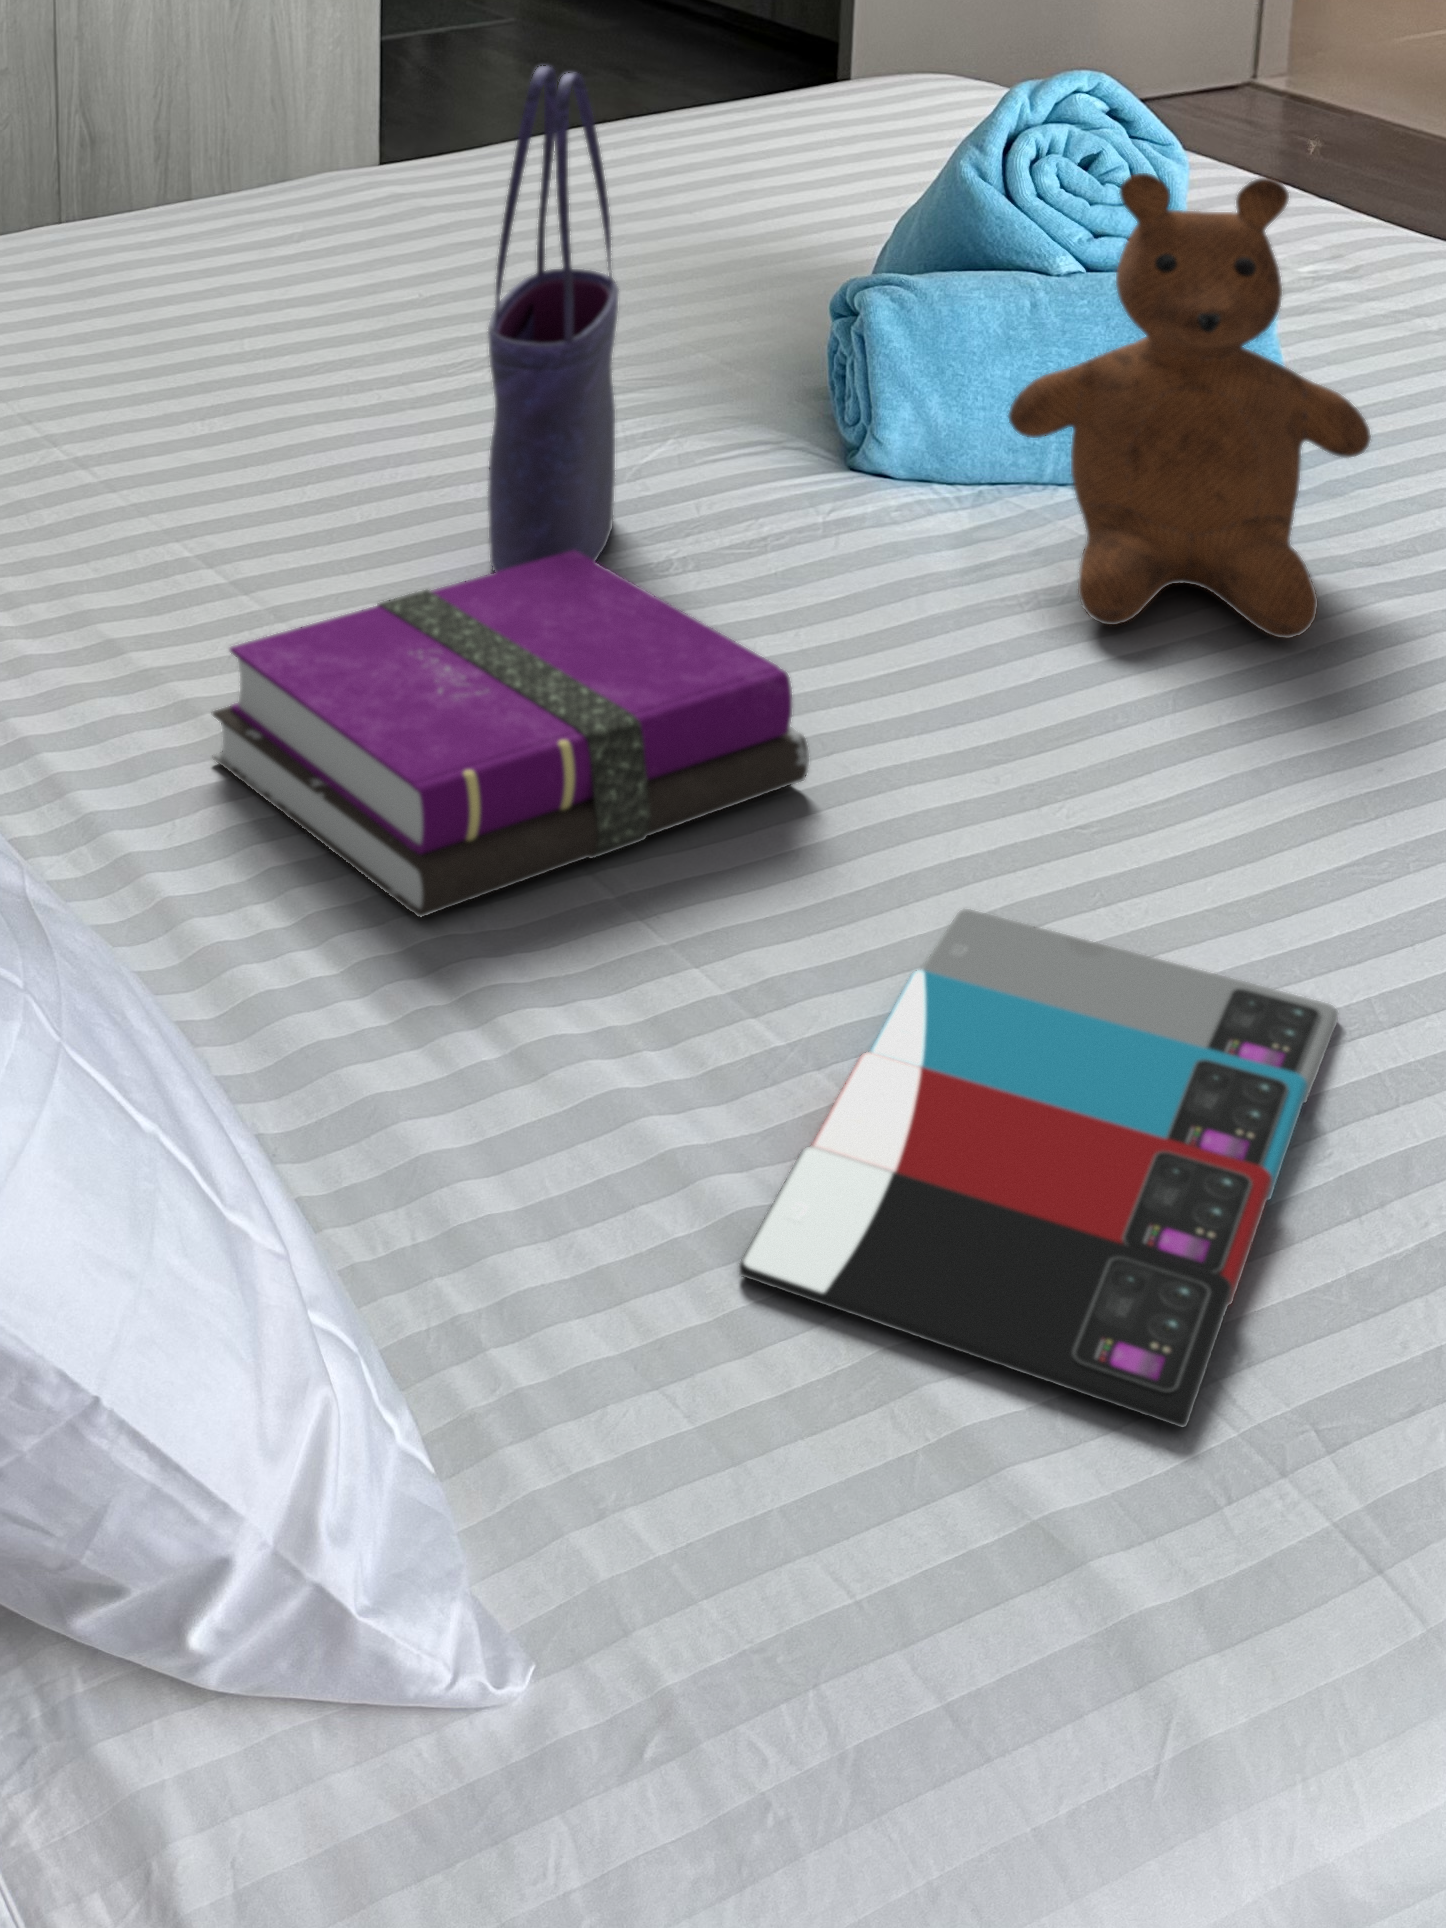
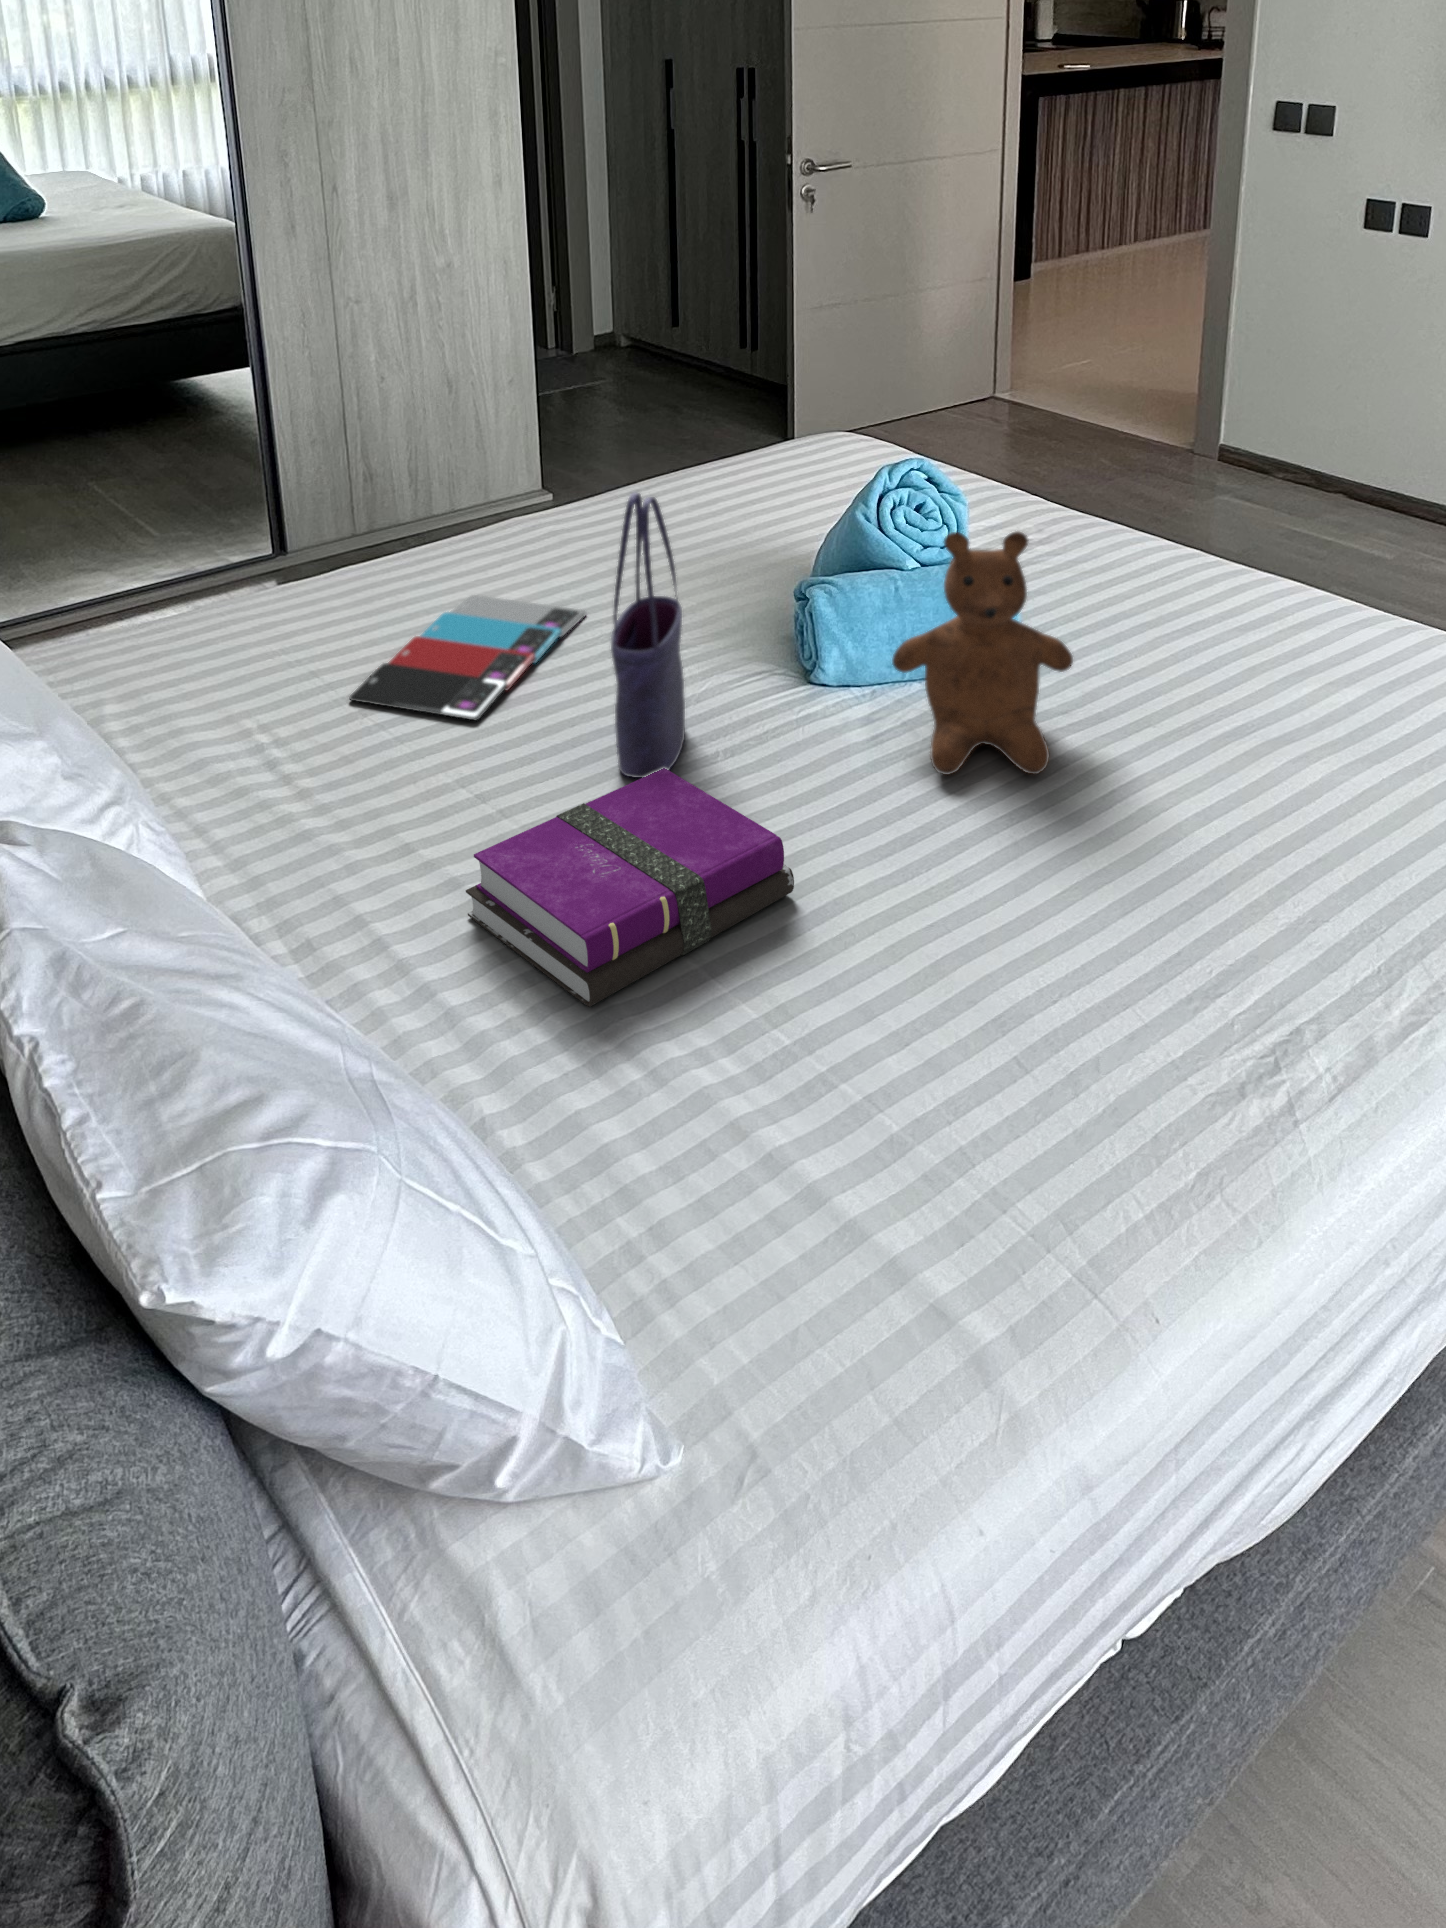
smartphone: present [739,909,1338,1428] -> present [350,595,586,721]

